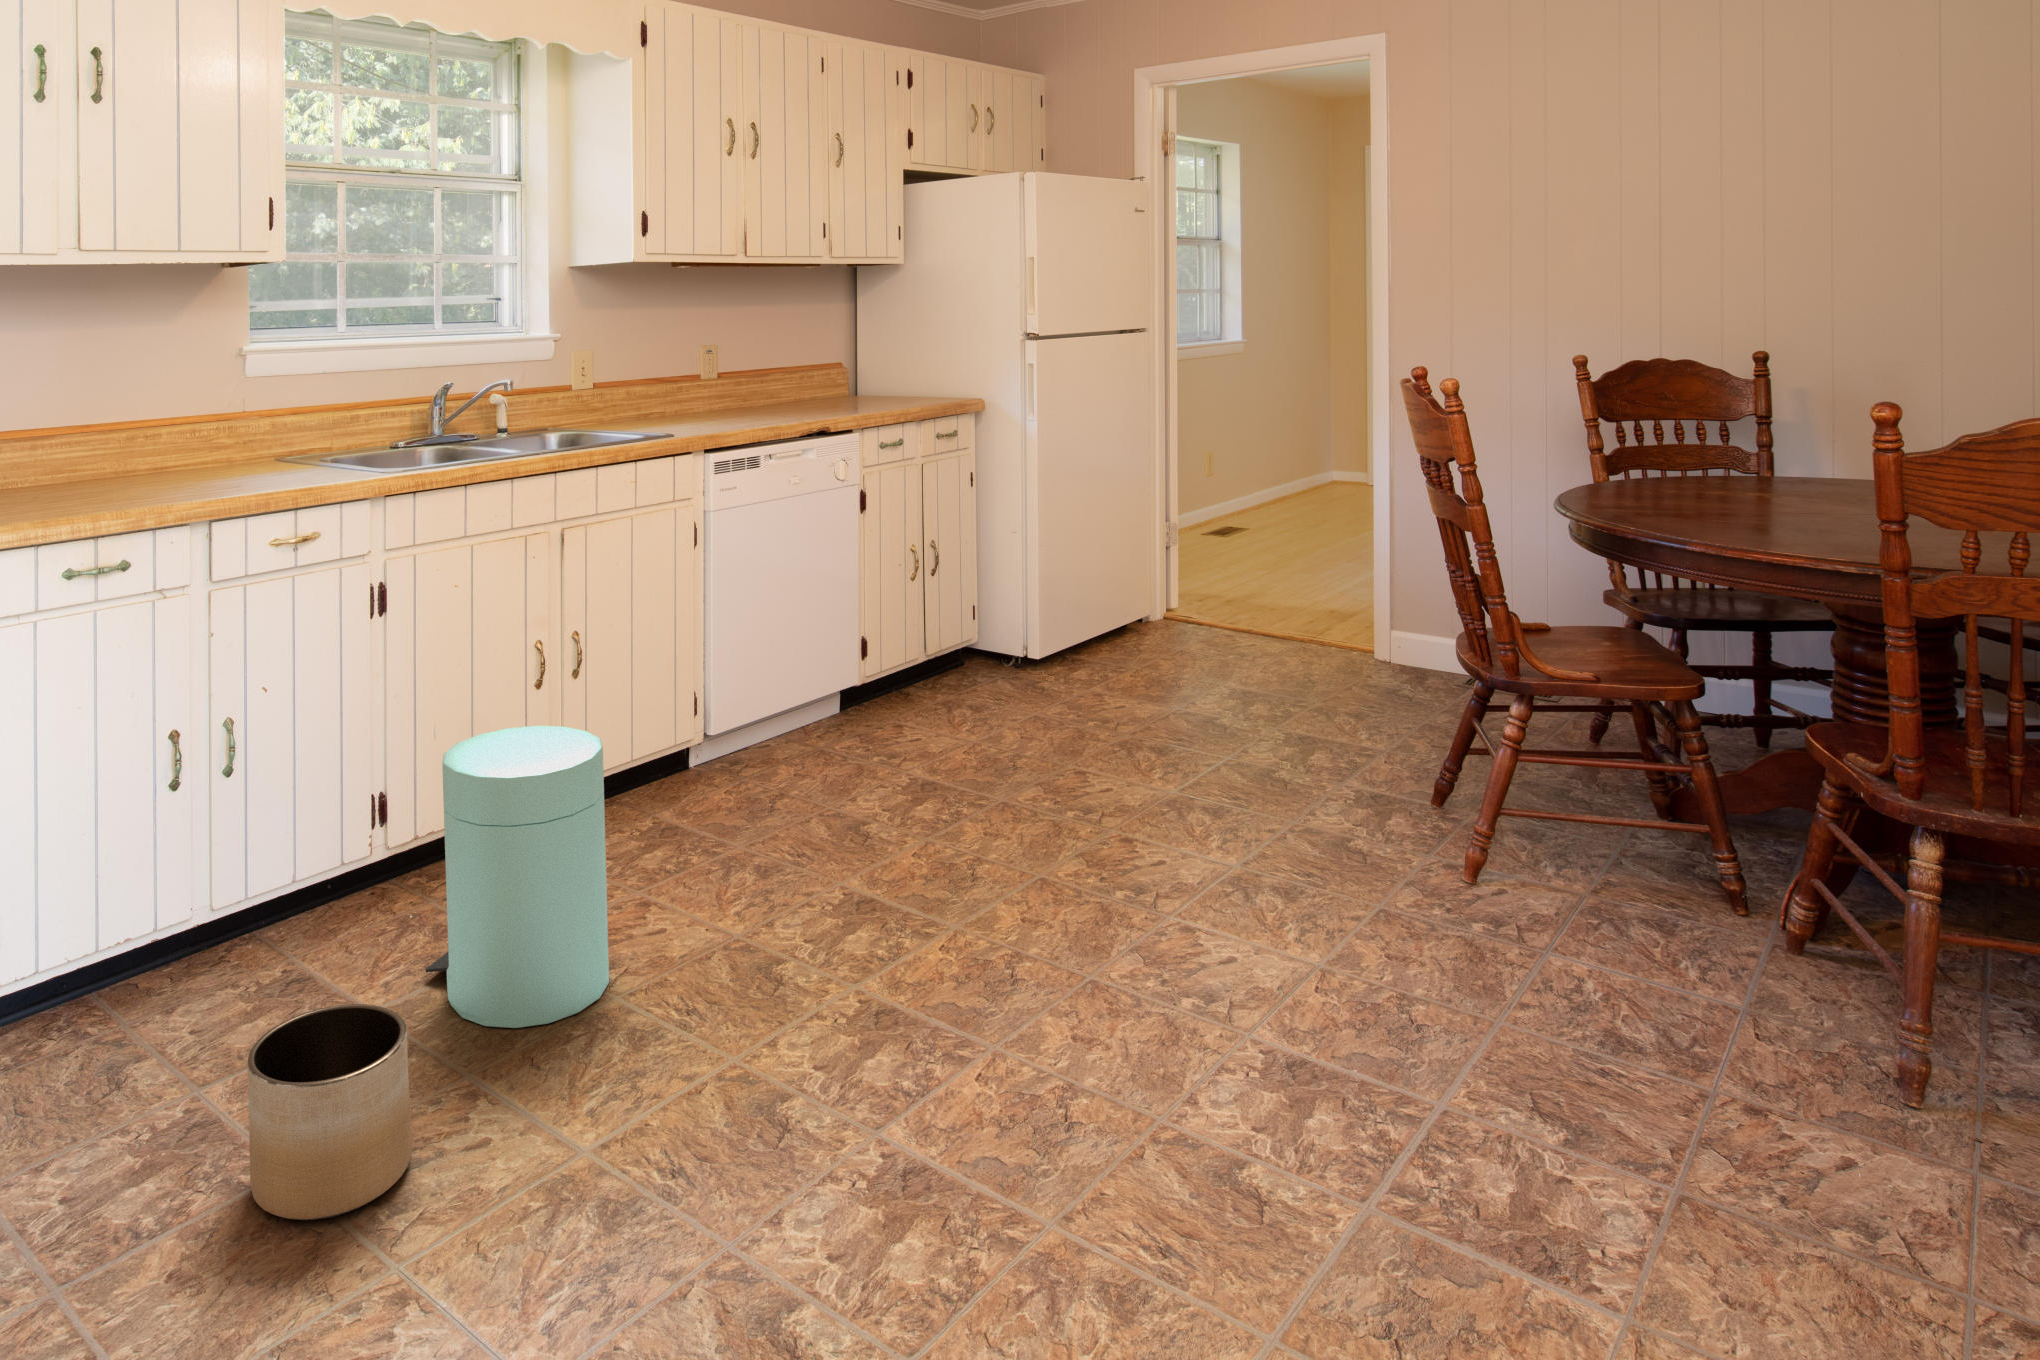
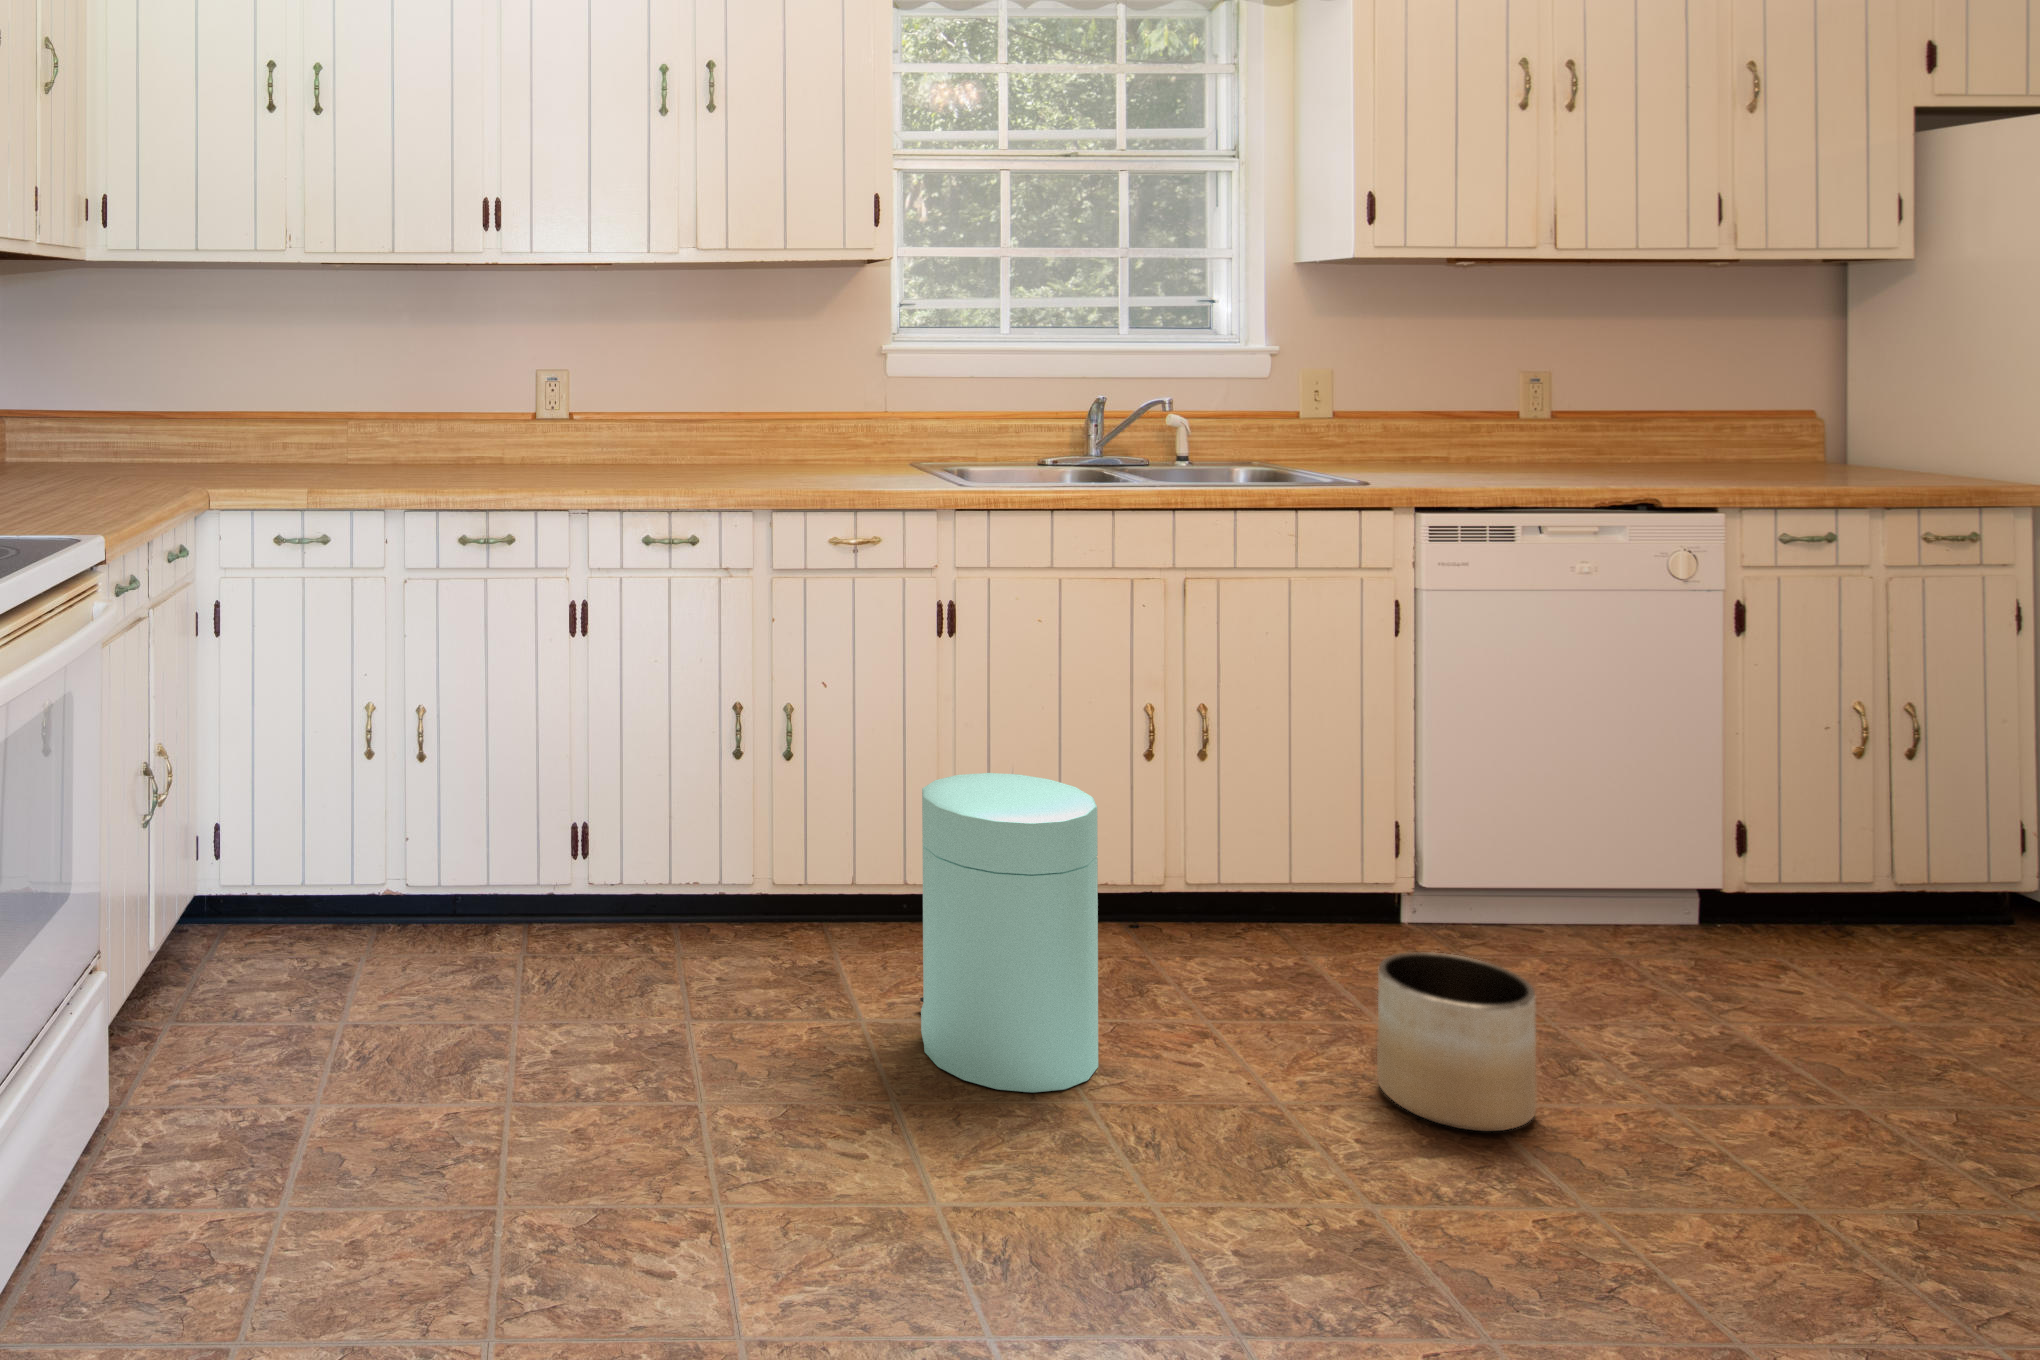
planter: present [247,1004,412,1220] -> present [1377,952,1536,1131]

